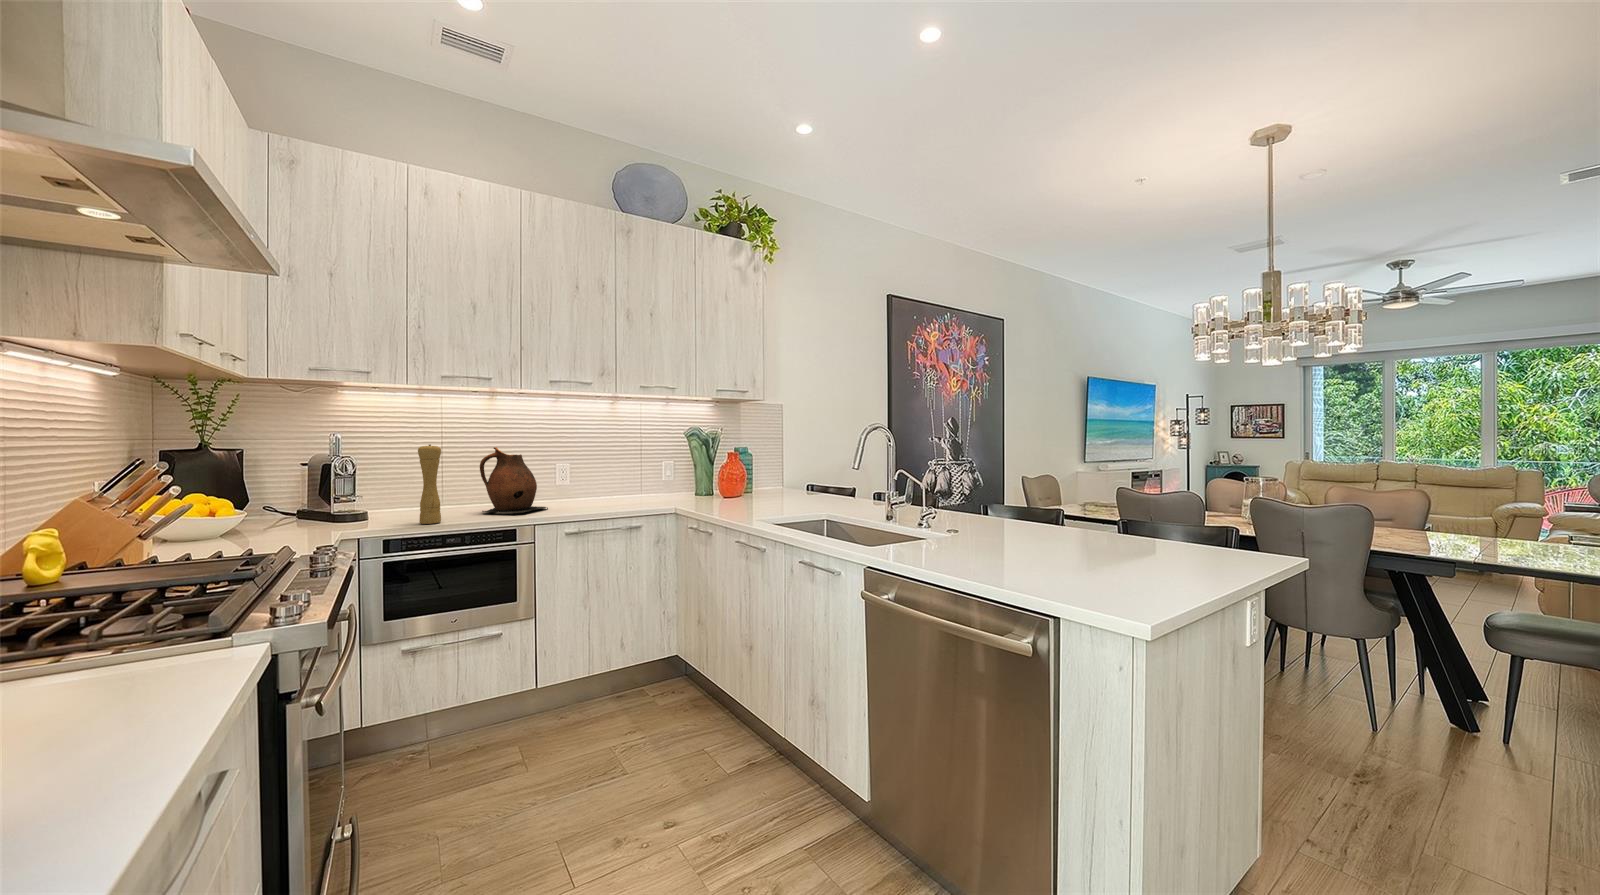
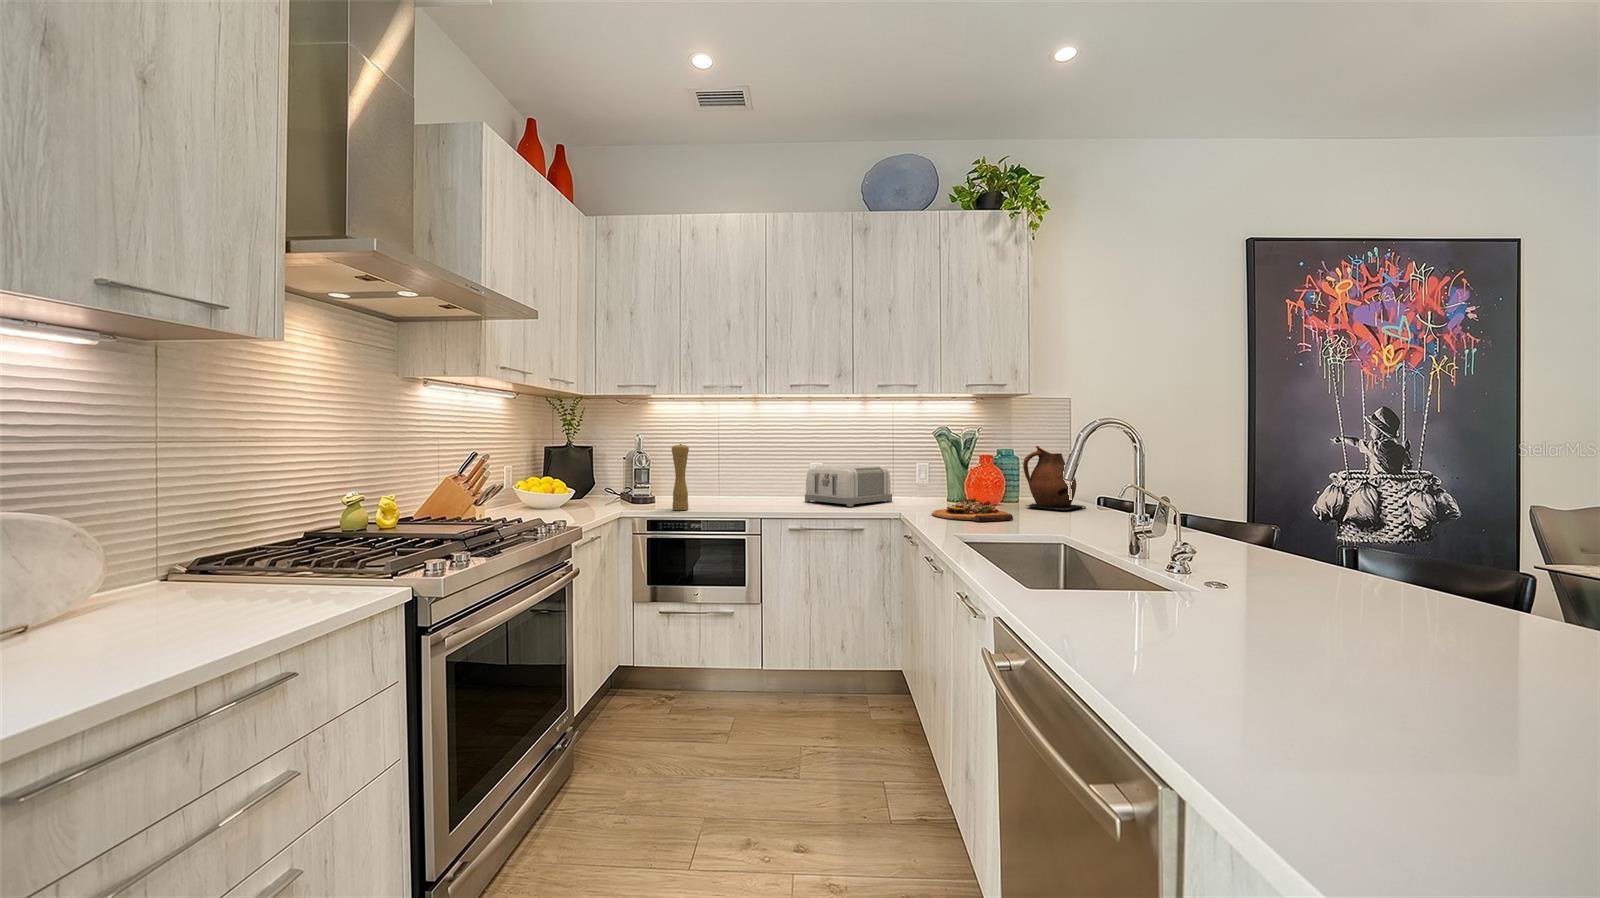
ceramic pitcher: present [480,447,548,514] -> present [1023,446,1086,510]
toaster: none [563,465,650,506] -> present [805,465,892,507]
cutting board: none [709,490,782,510] -> present [932,498,1013,521]

